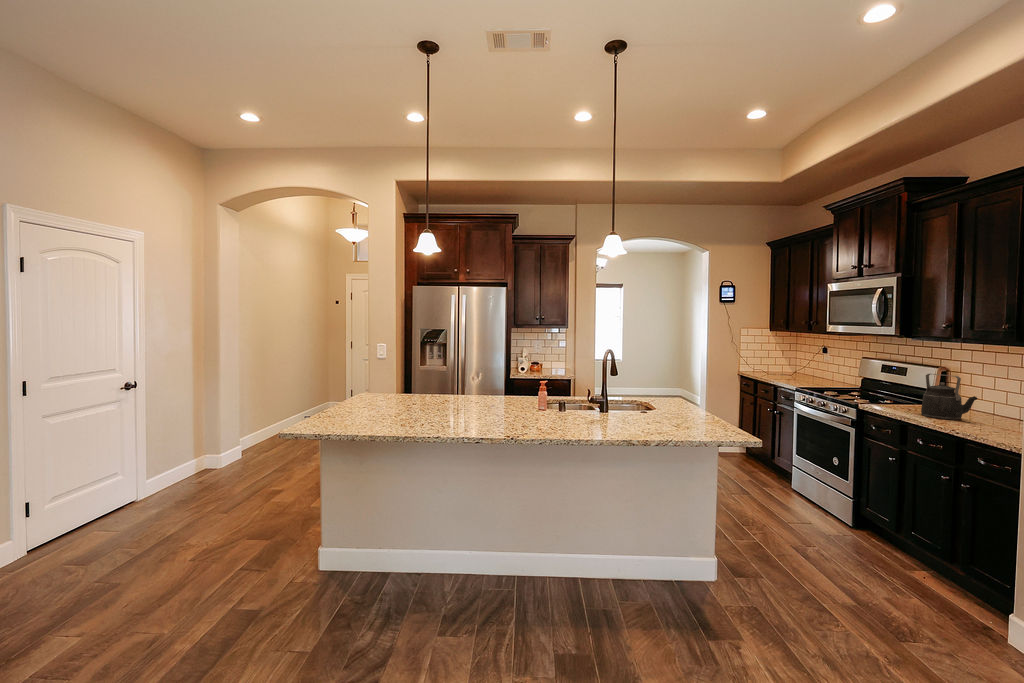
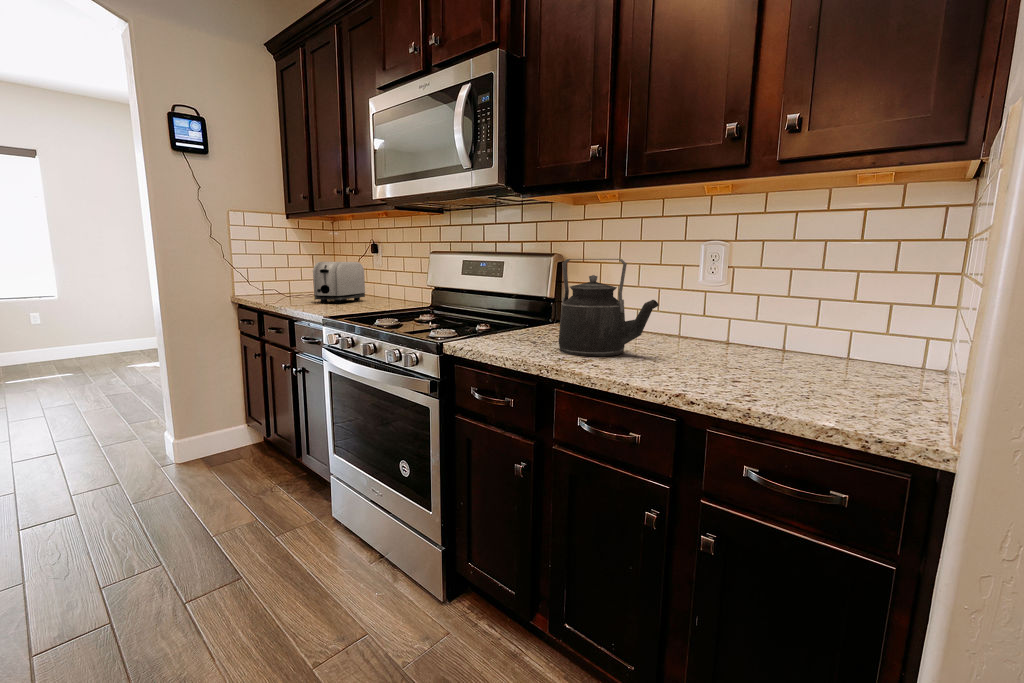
toaster: none [786,357,817,380] -> present [313,262,365,303]

